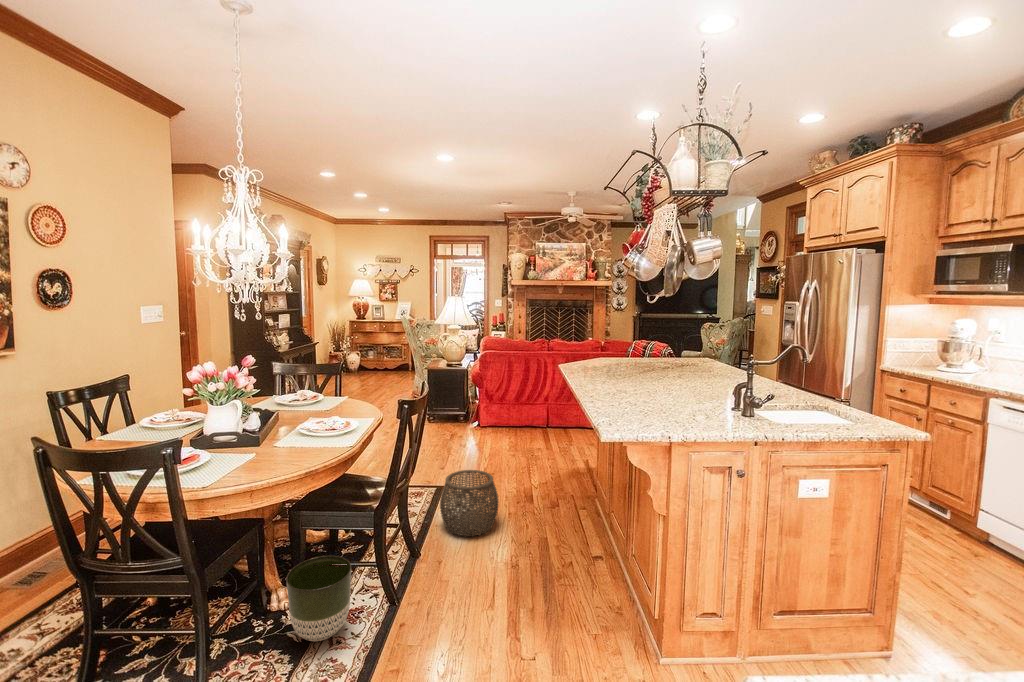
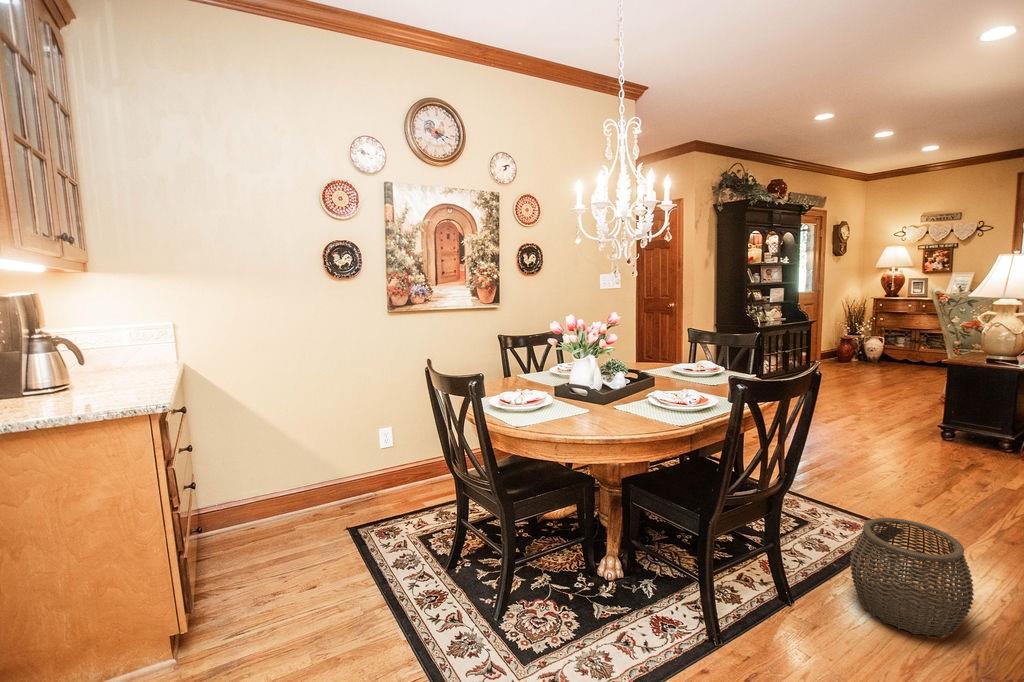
planter: present [286,556,351,641] -> none [586,537,655,632]

